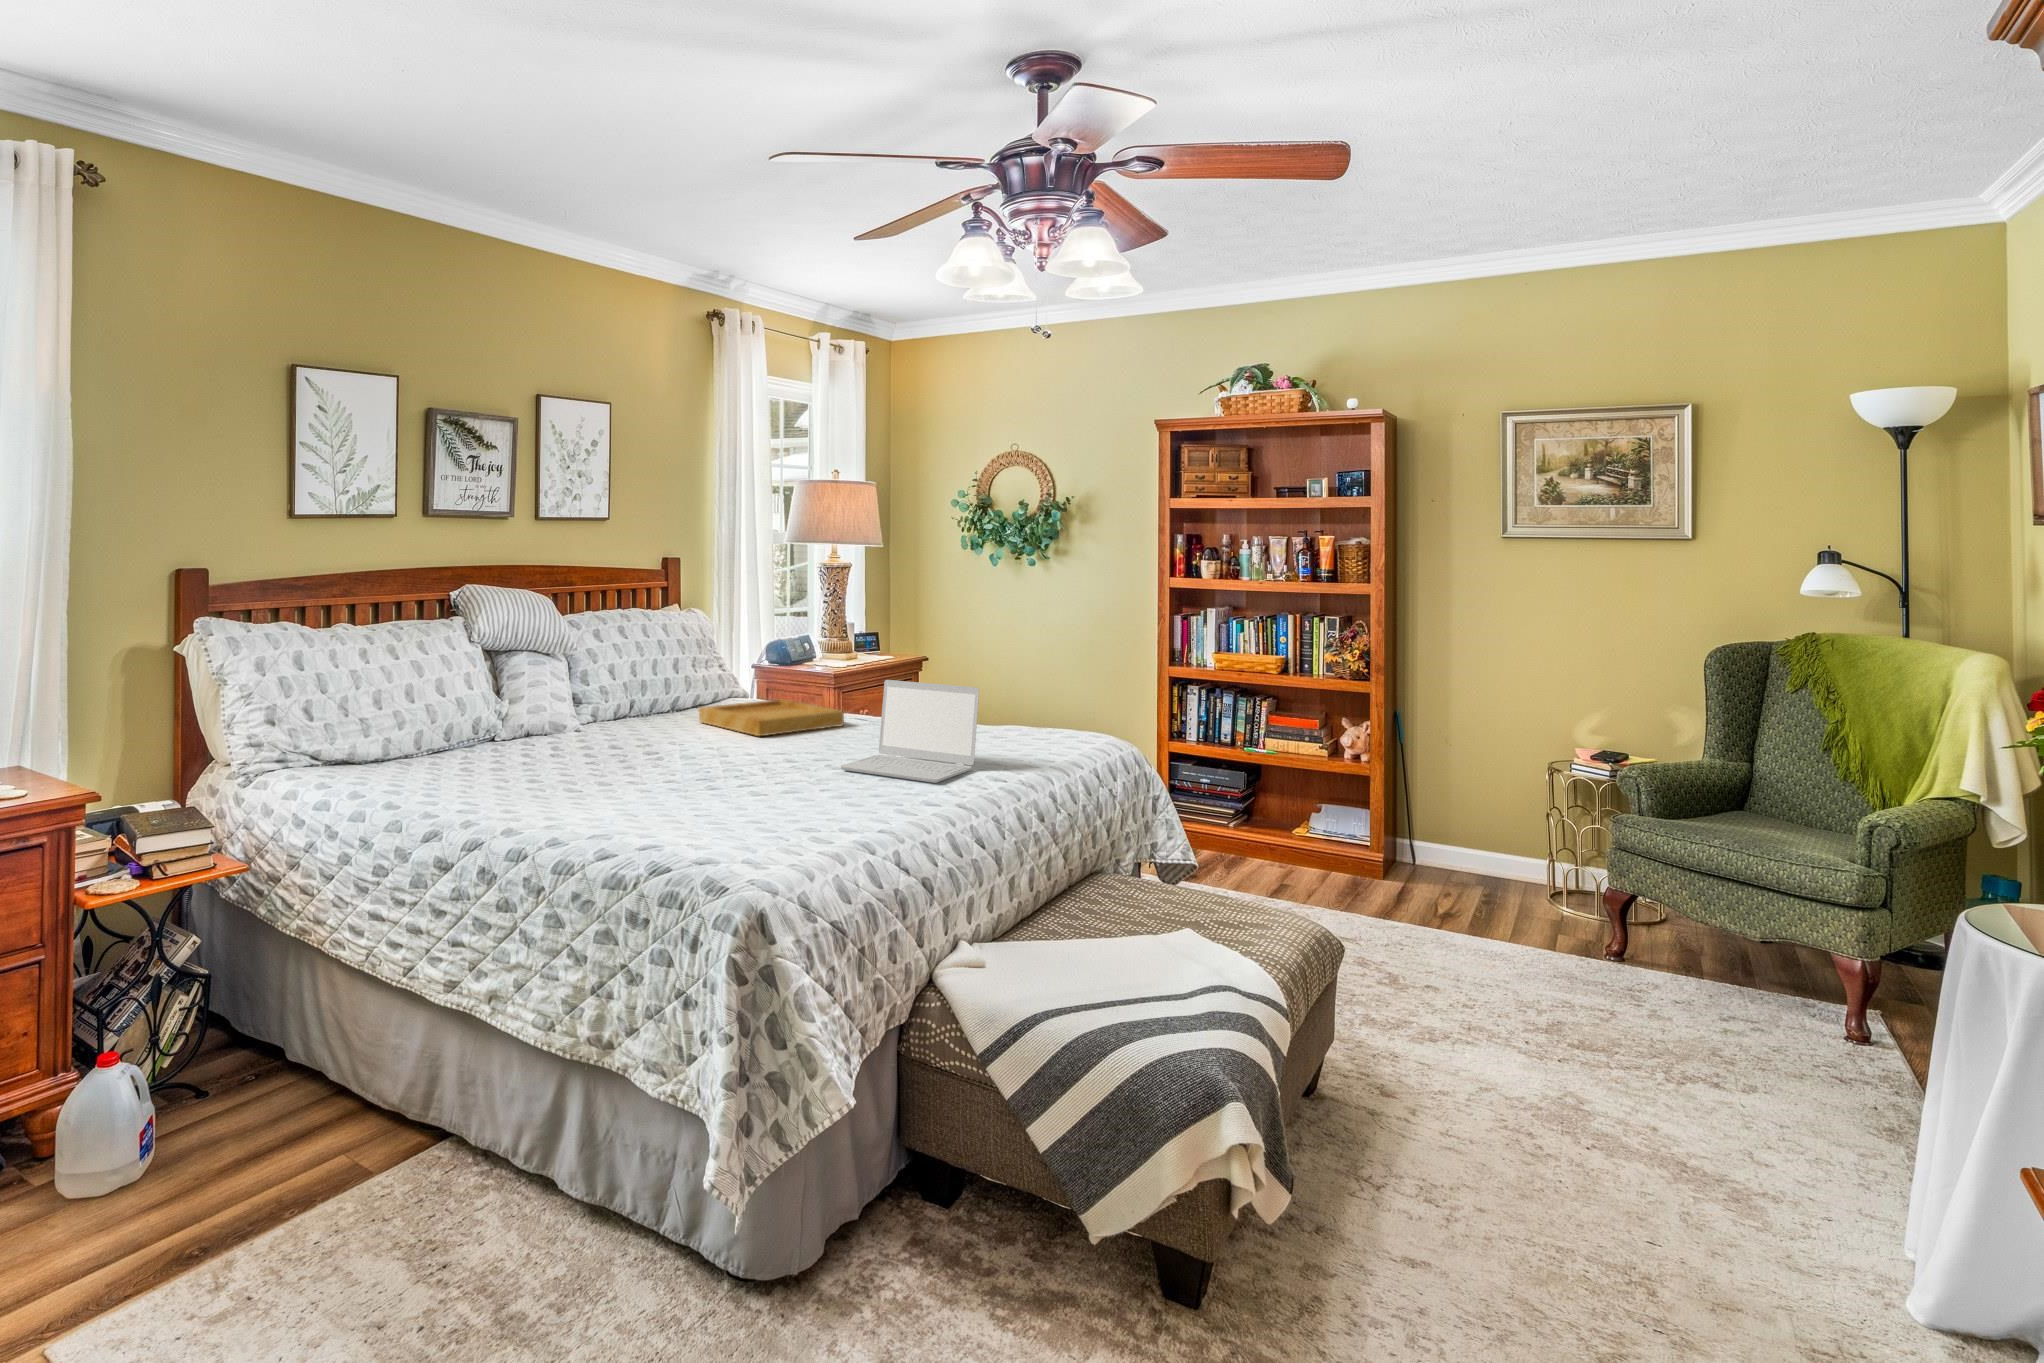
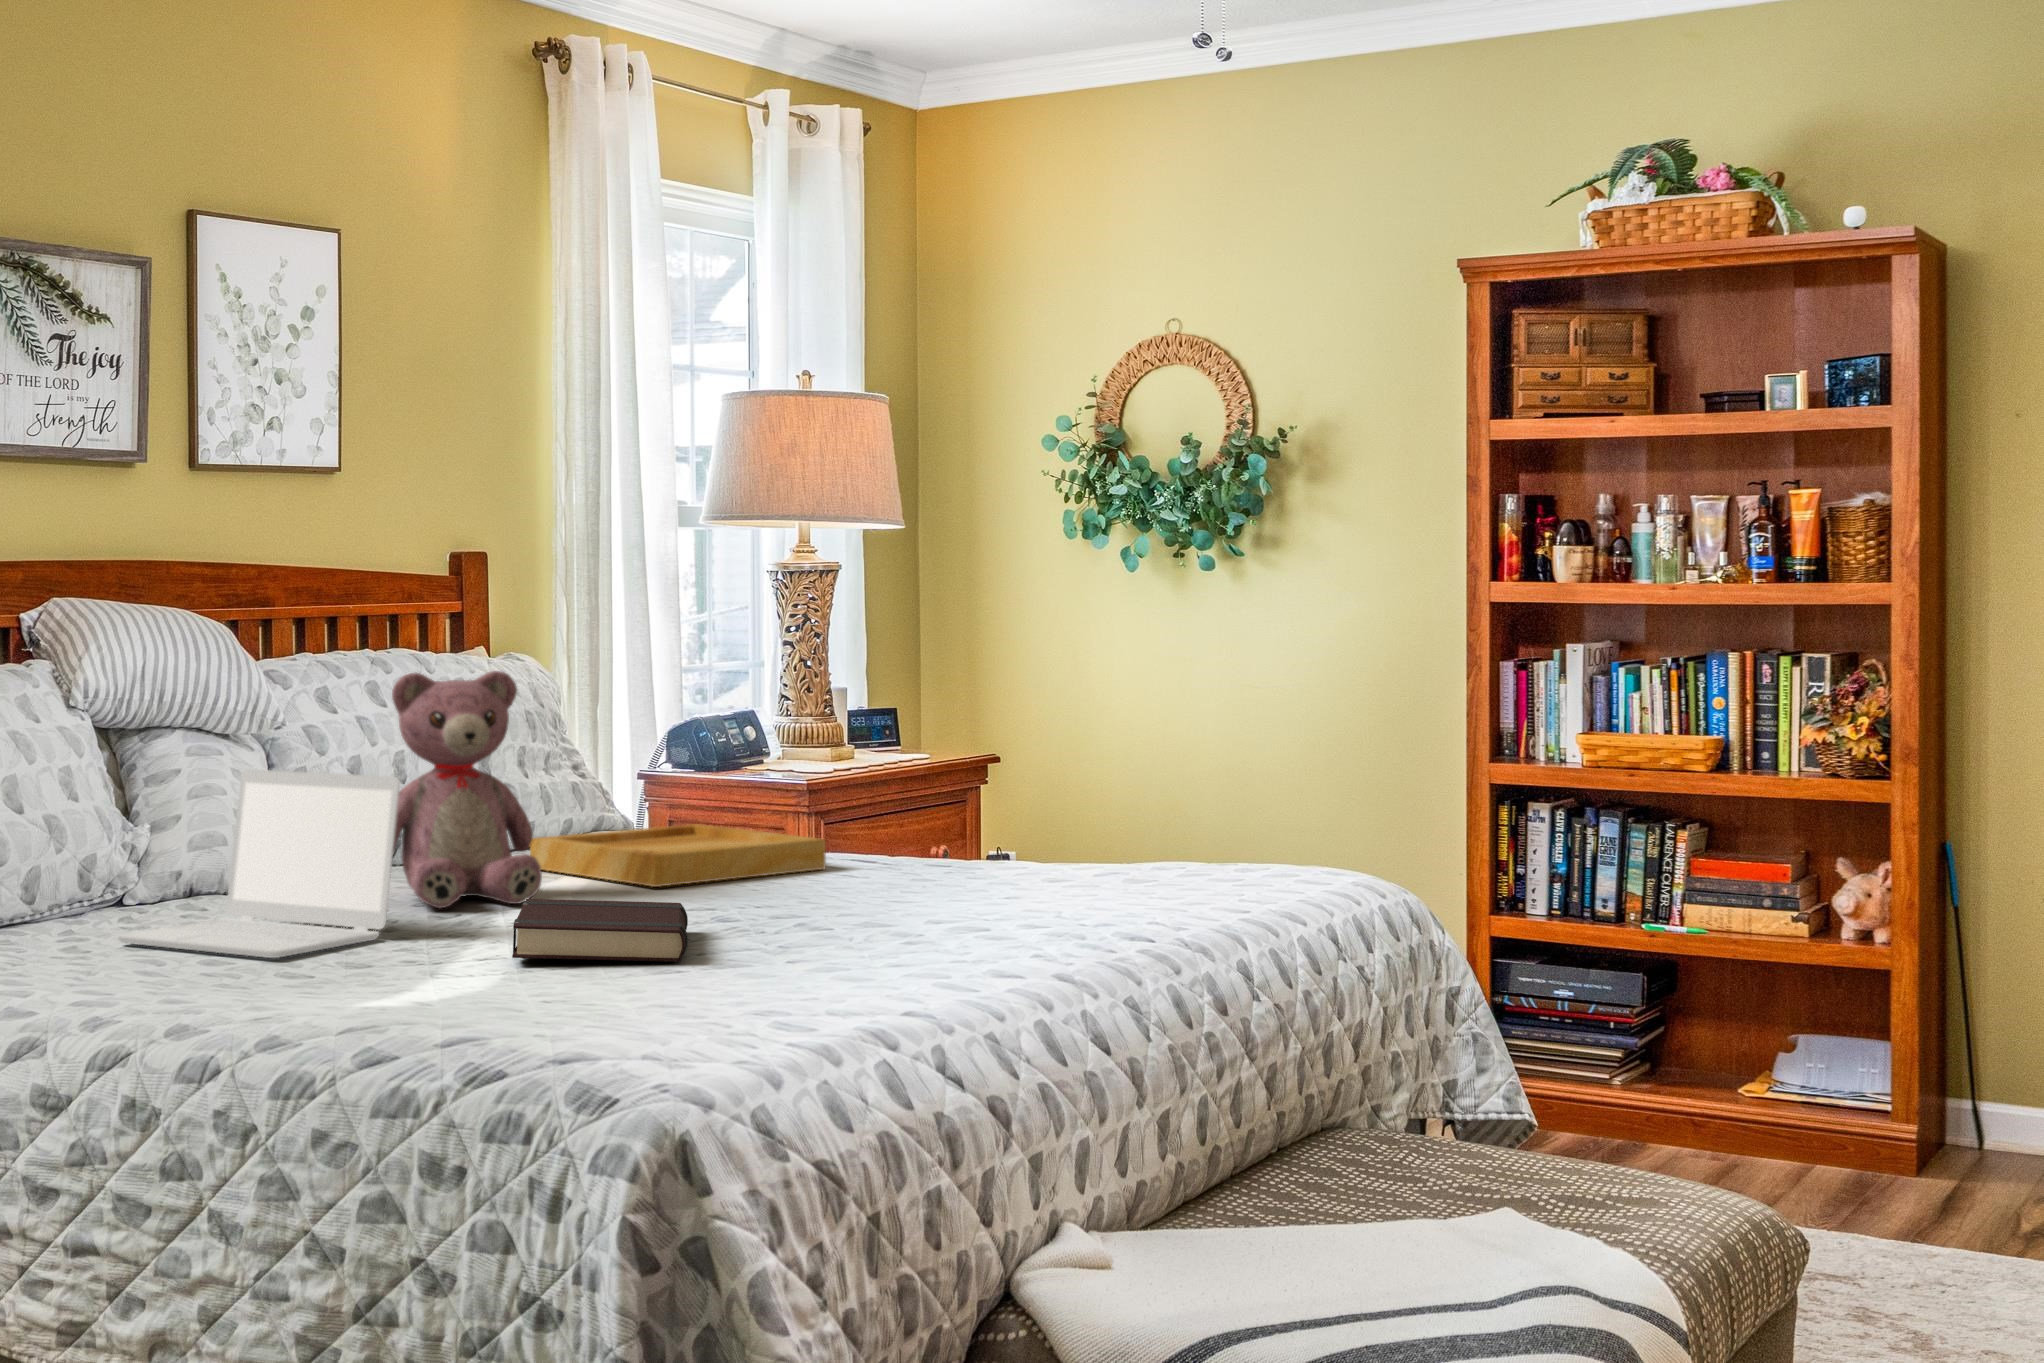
teddy bear: none [621,628,702,749] -> present [392,671,542,908]
laptop: present [840,680,979,783] -> present [118,769,400,958]
book: none [682,749,773,789] -> present [512,899,688,962]

